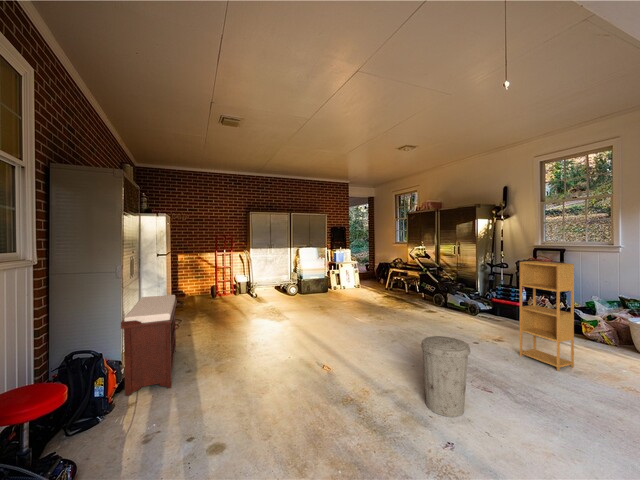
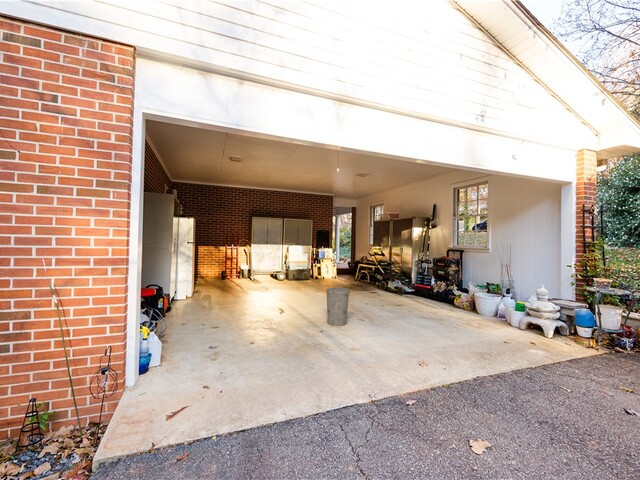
shelving unit: present [519,261,574,371] -> none [404,253,431,317]
bench: present [121,295,177,396] -> none [171,266,199,313]

